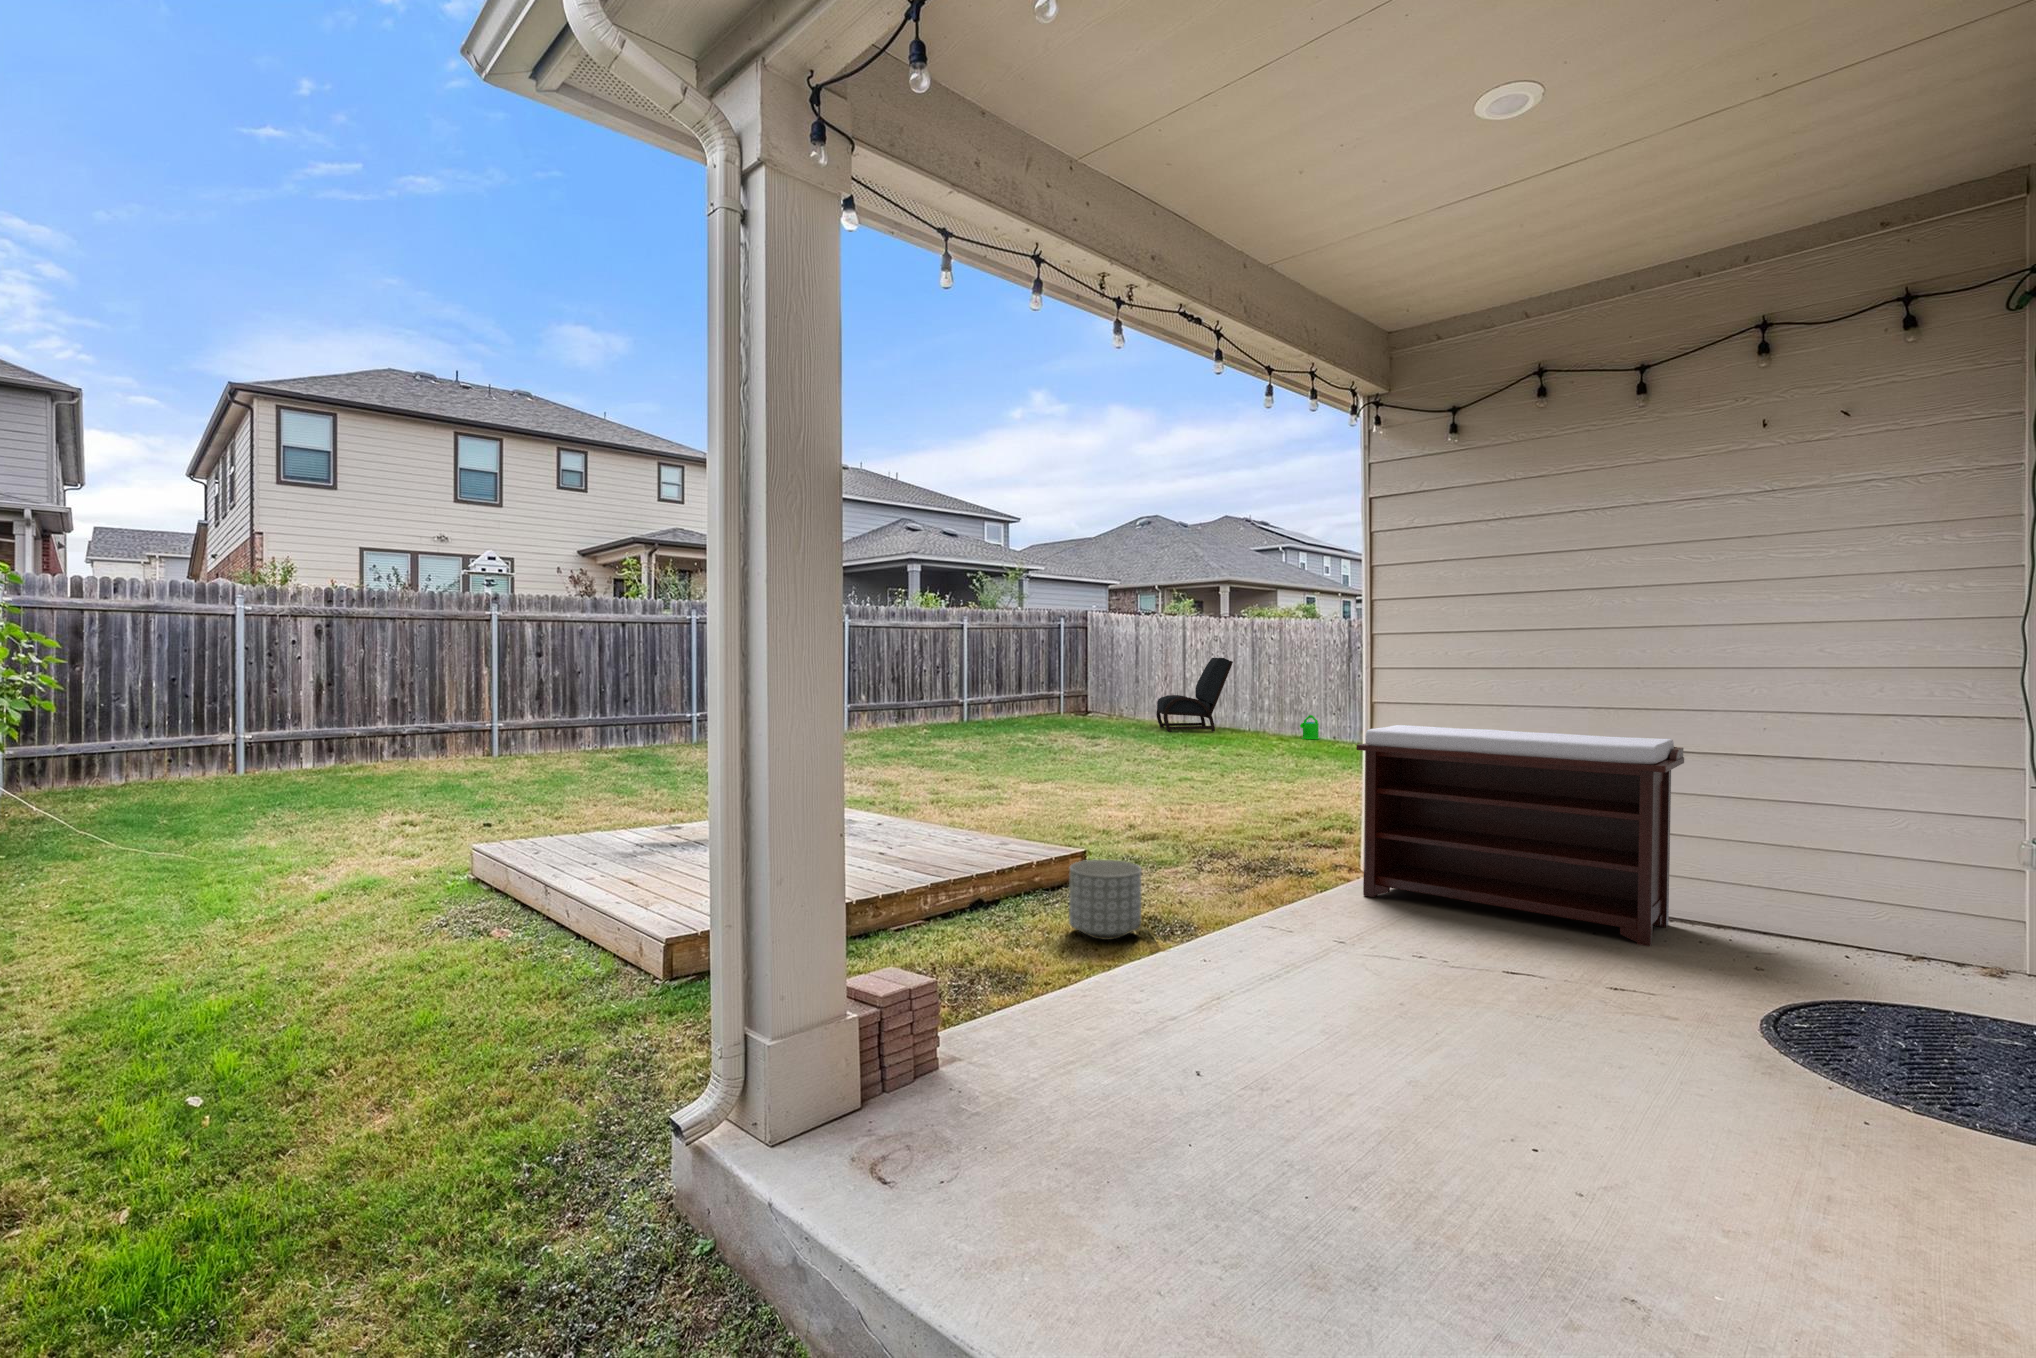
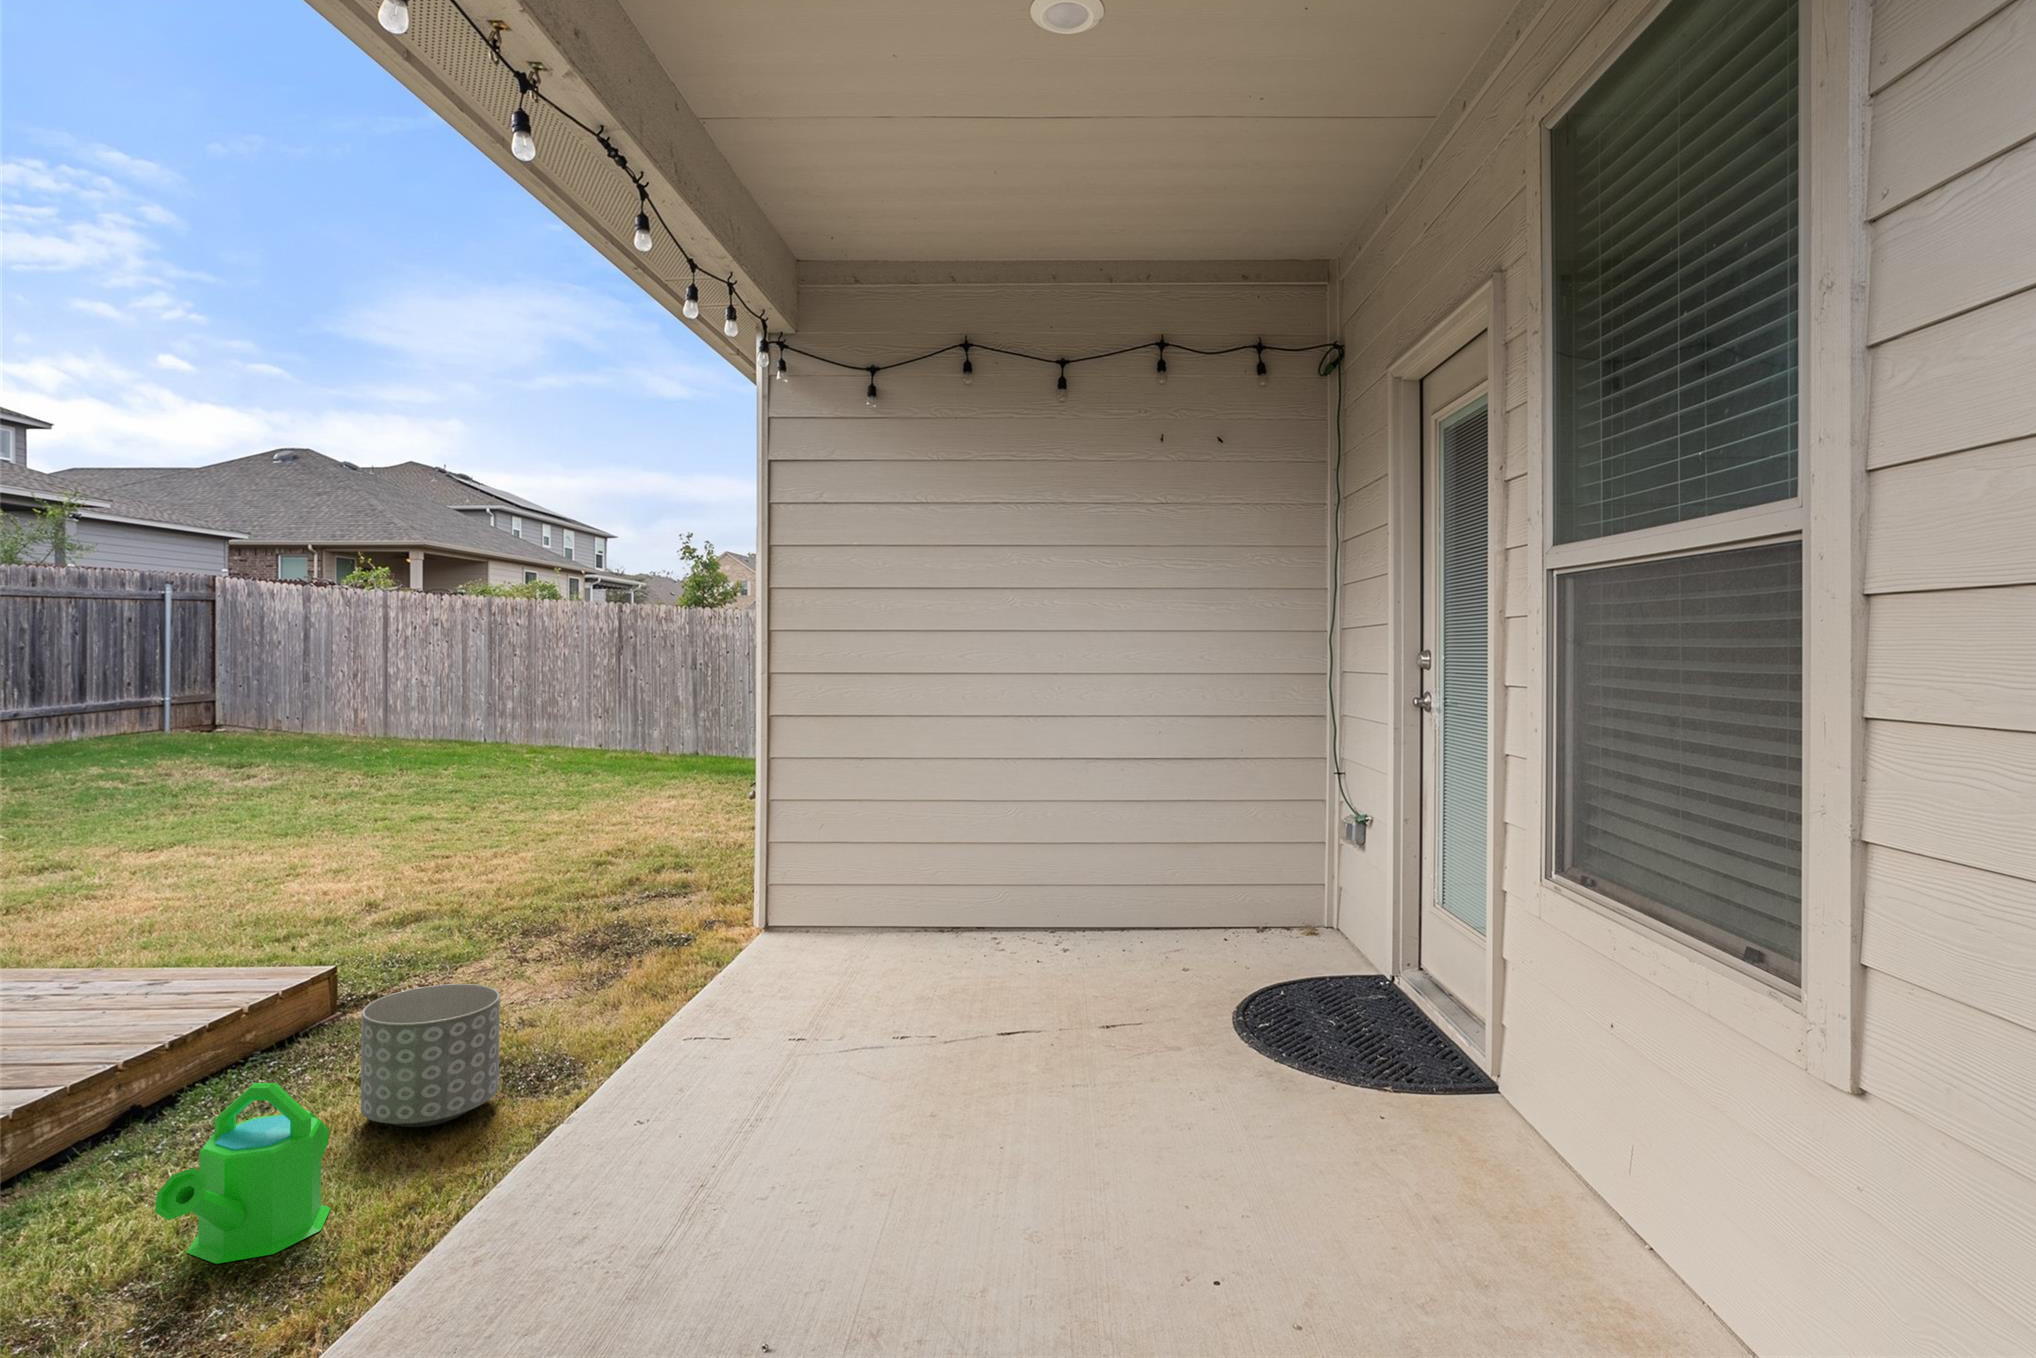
lounge chair: present [1156,658,1233,732] -> none [343,648,465,751]
watering can: present [1300,715,1319,739] -> present [155,1083,331,1264]
bench: present [1357,725,1684,946] -> none [772,740,1100,965]

